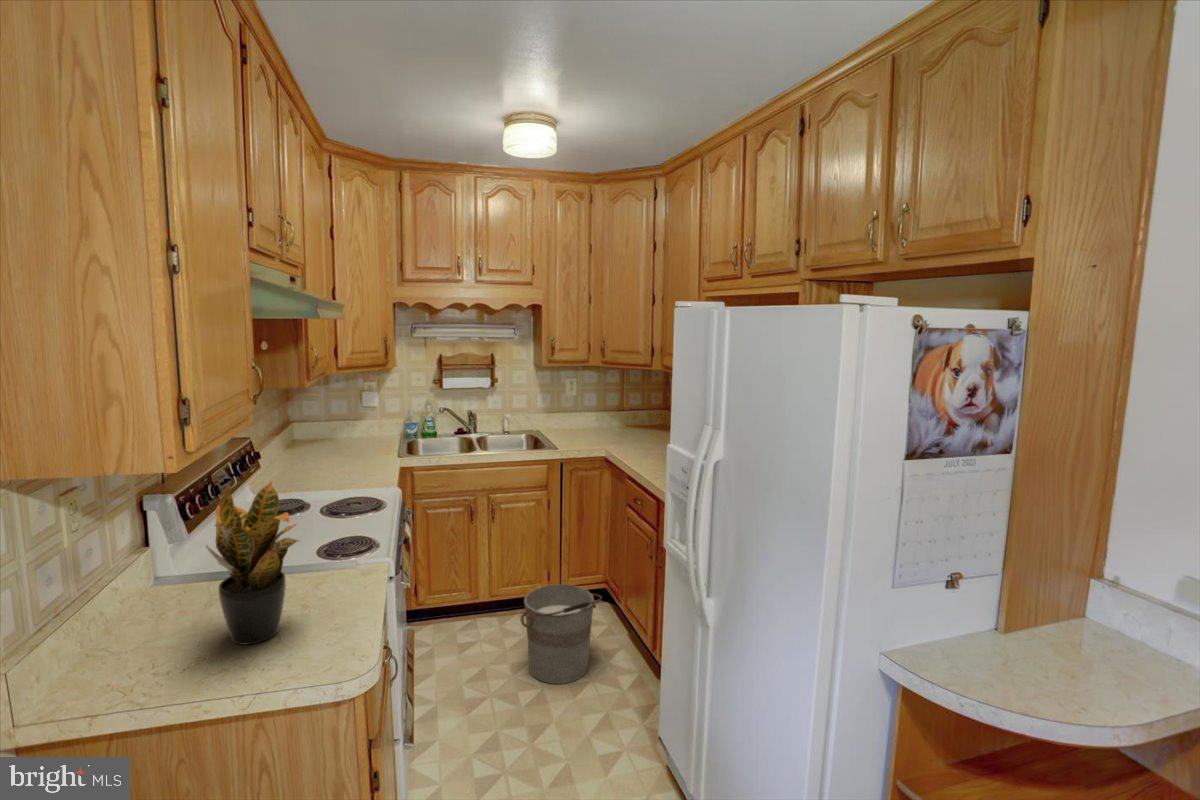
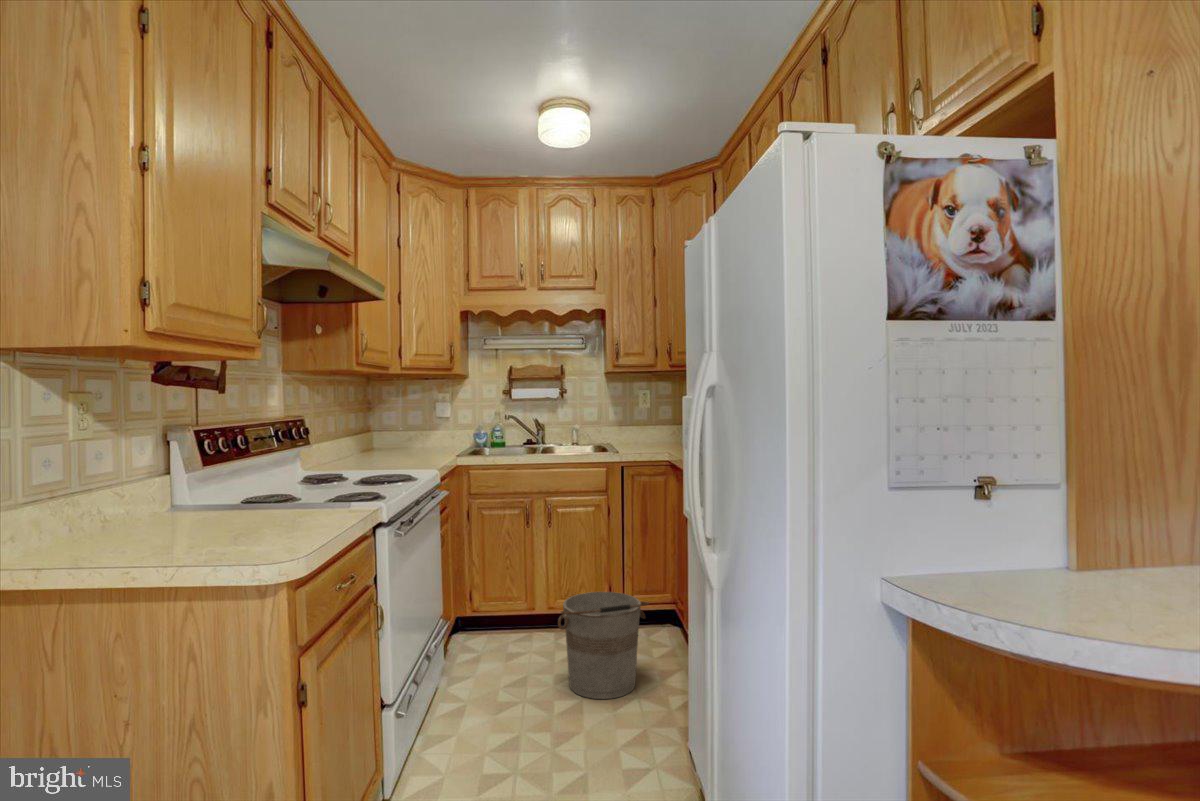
potted plant: present [206,482,300,644] -> none [136,362,259,527]

